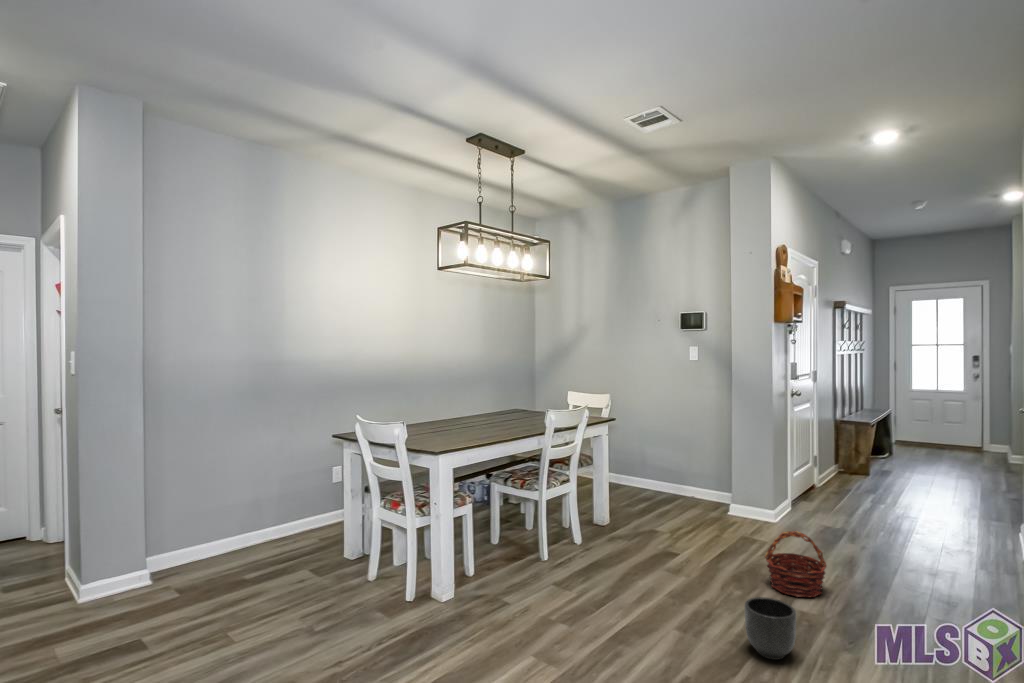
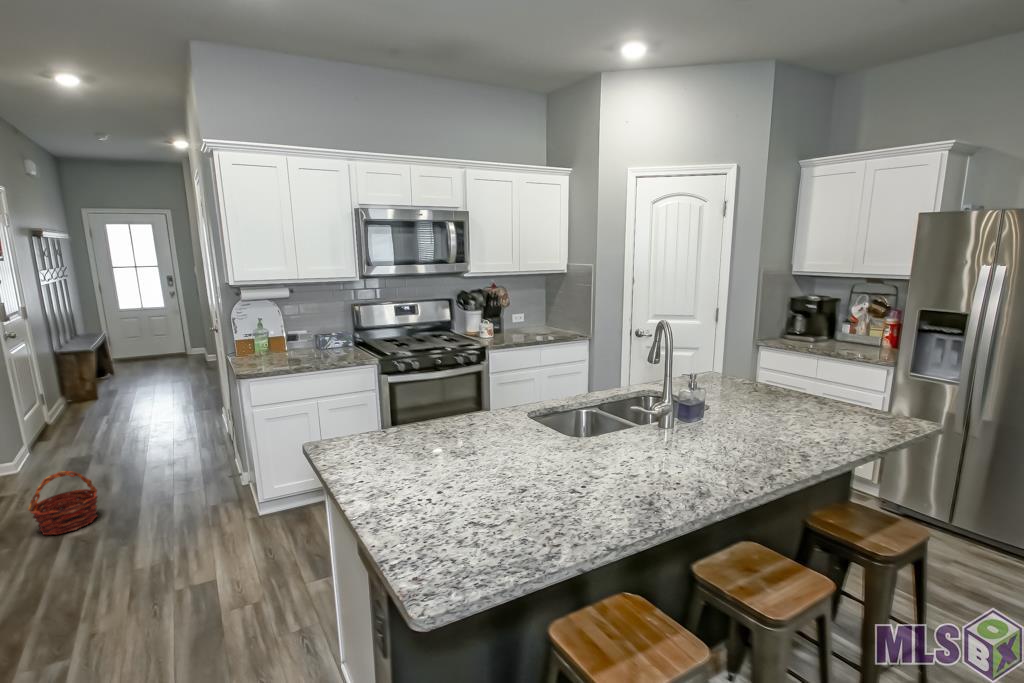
planter: present [745,597,796,660] -> none [31,537,93,596]

